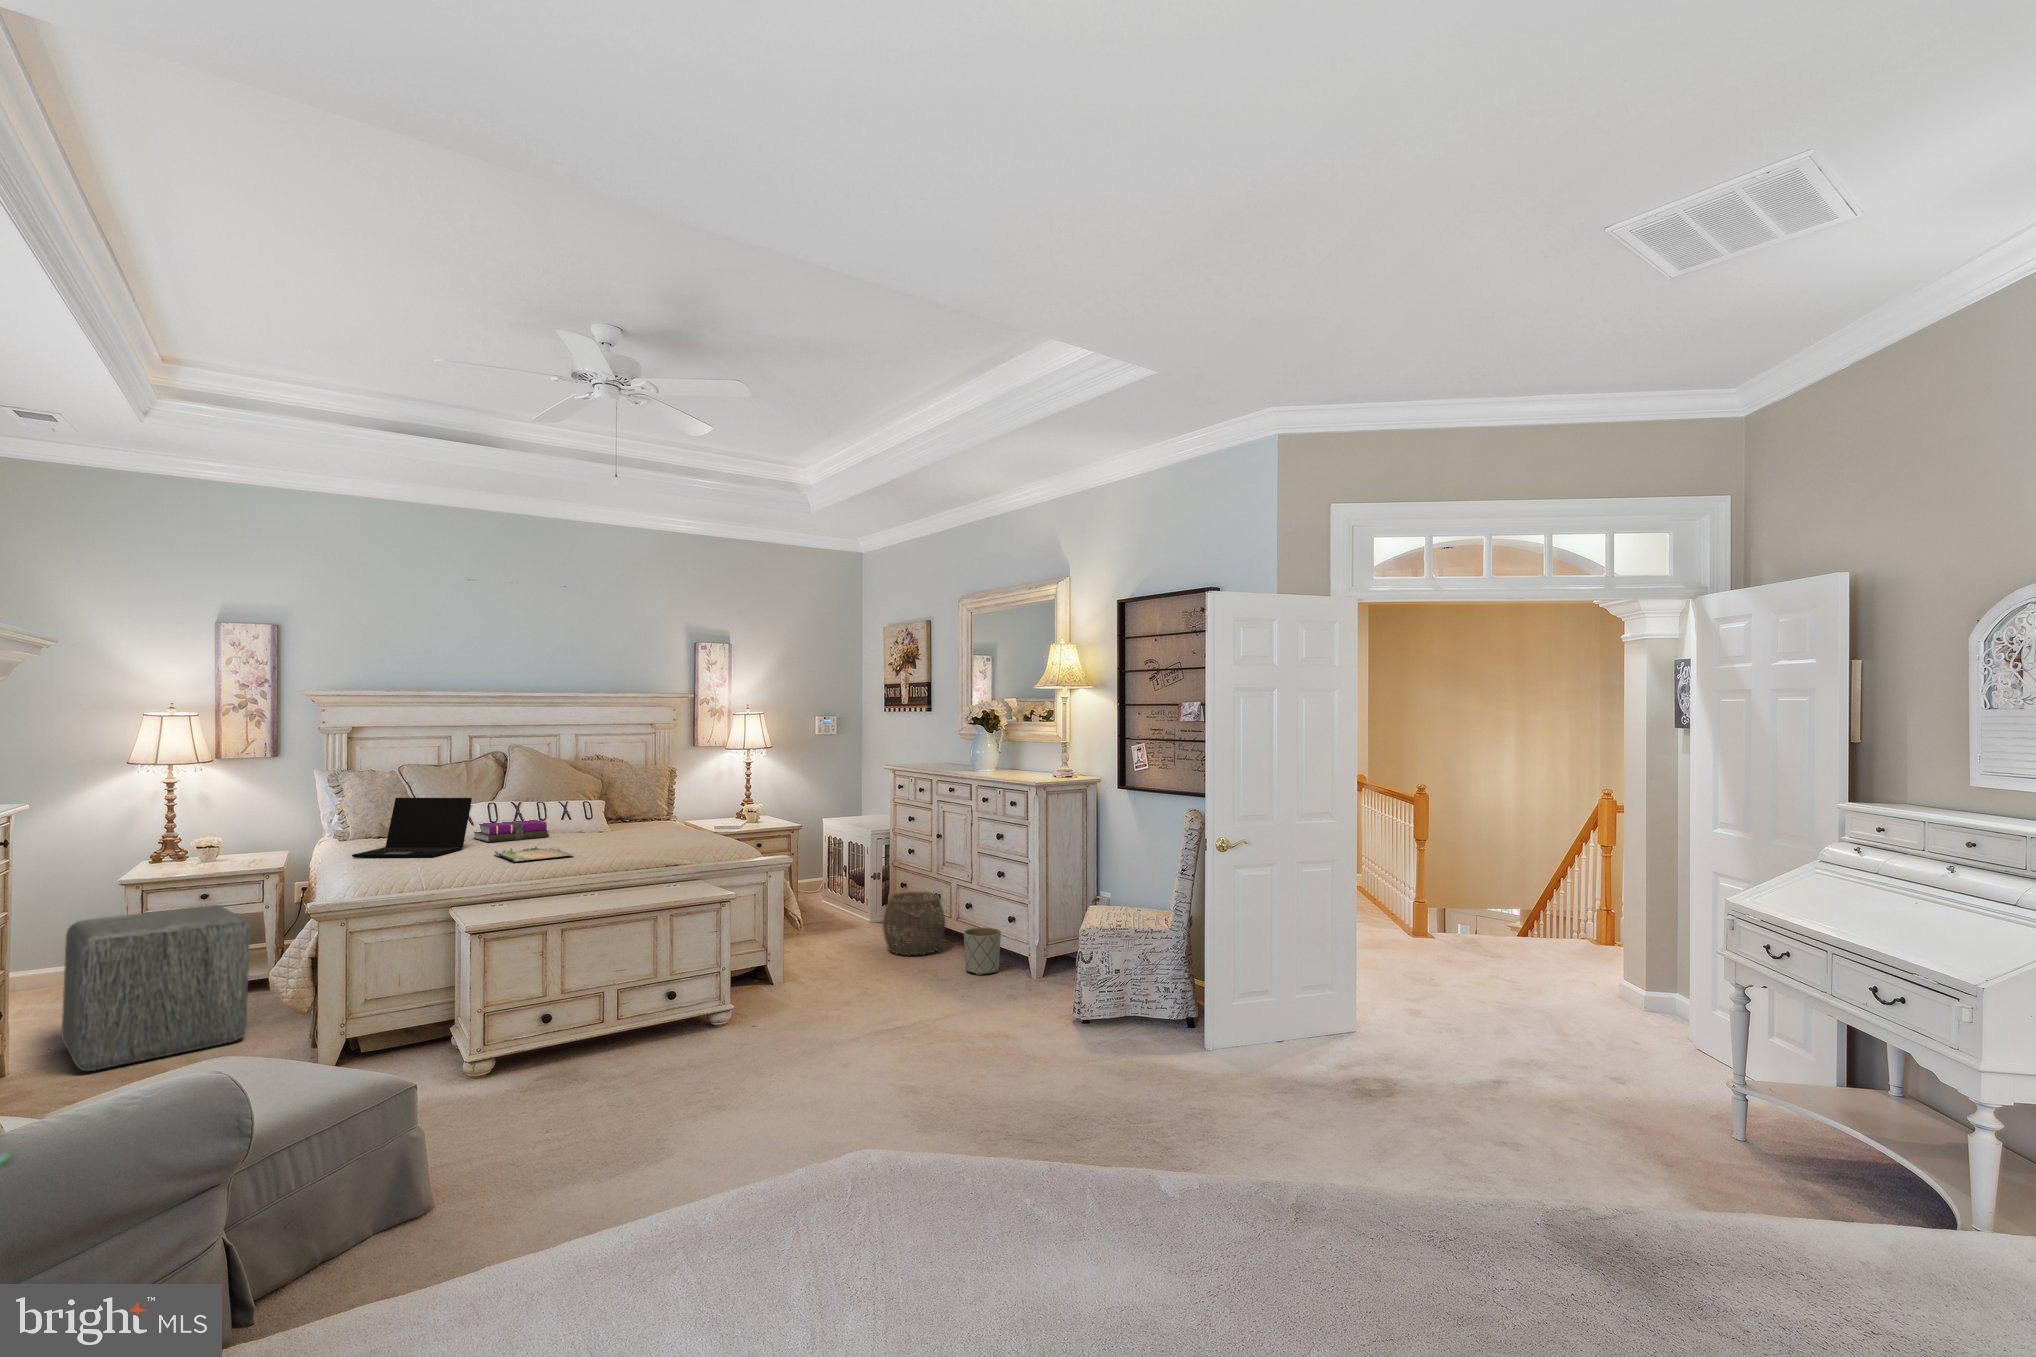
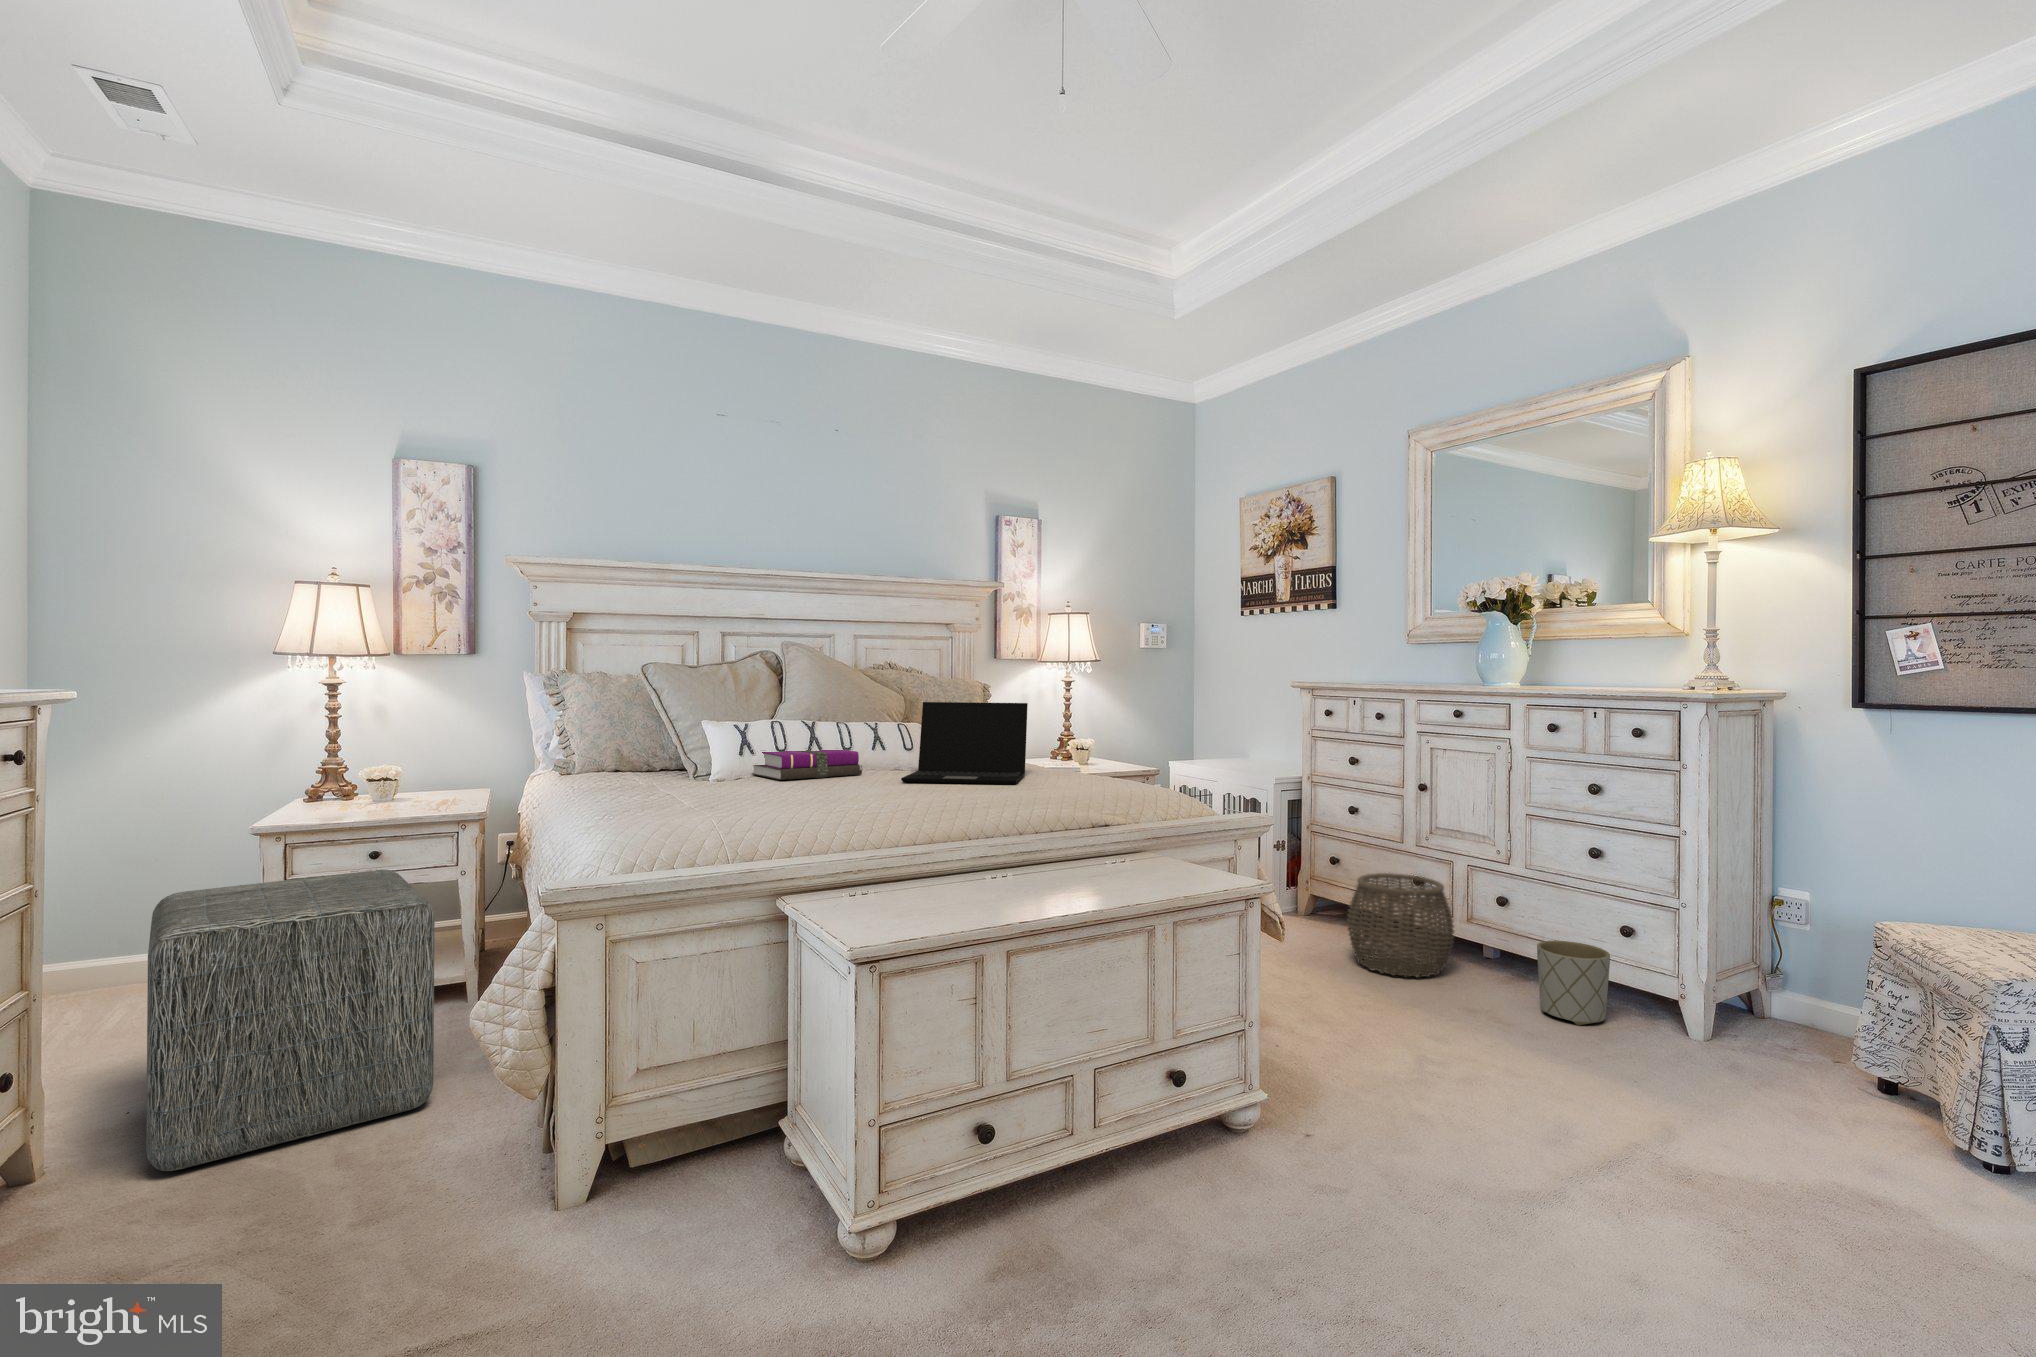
laptop: present [352,798,472,857] -> present [901,702,1028,784]
tray: present [494,847,574,862] -> none [809,780,949,813]

